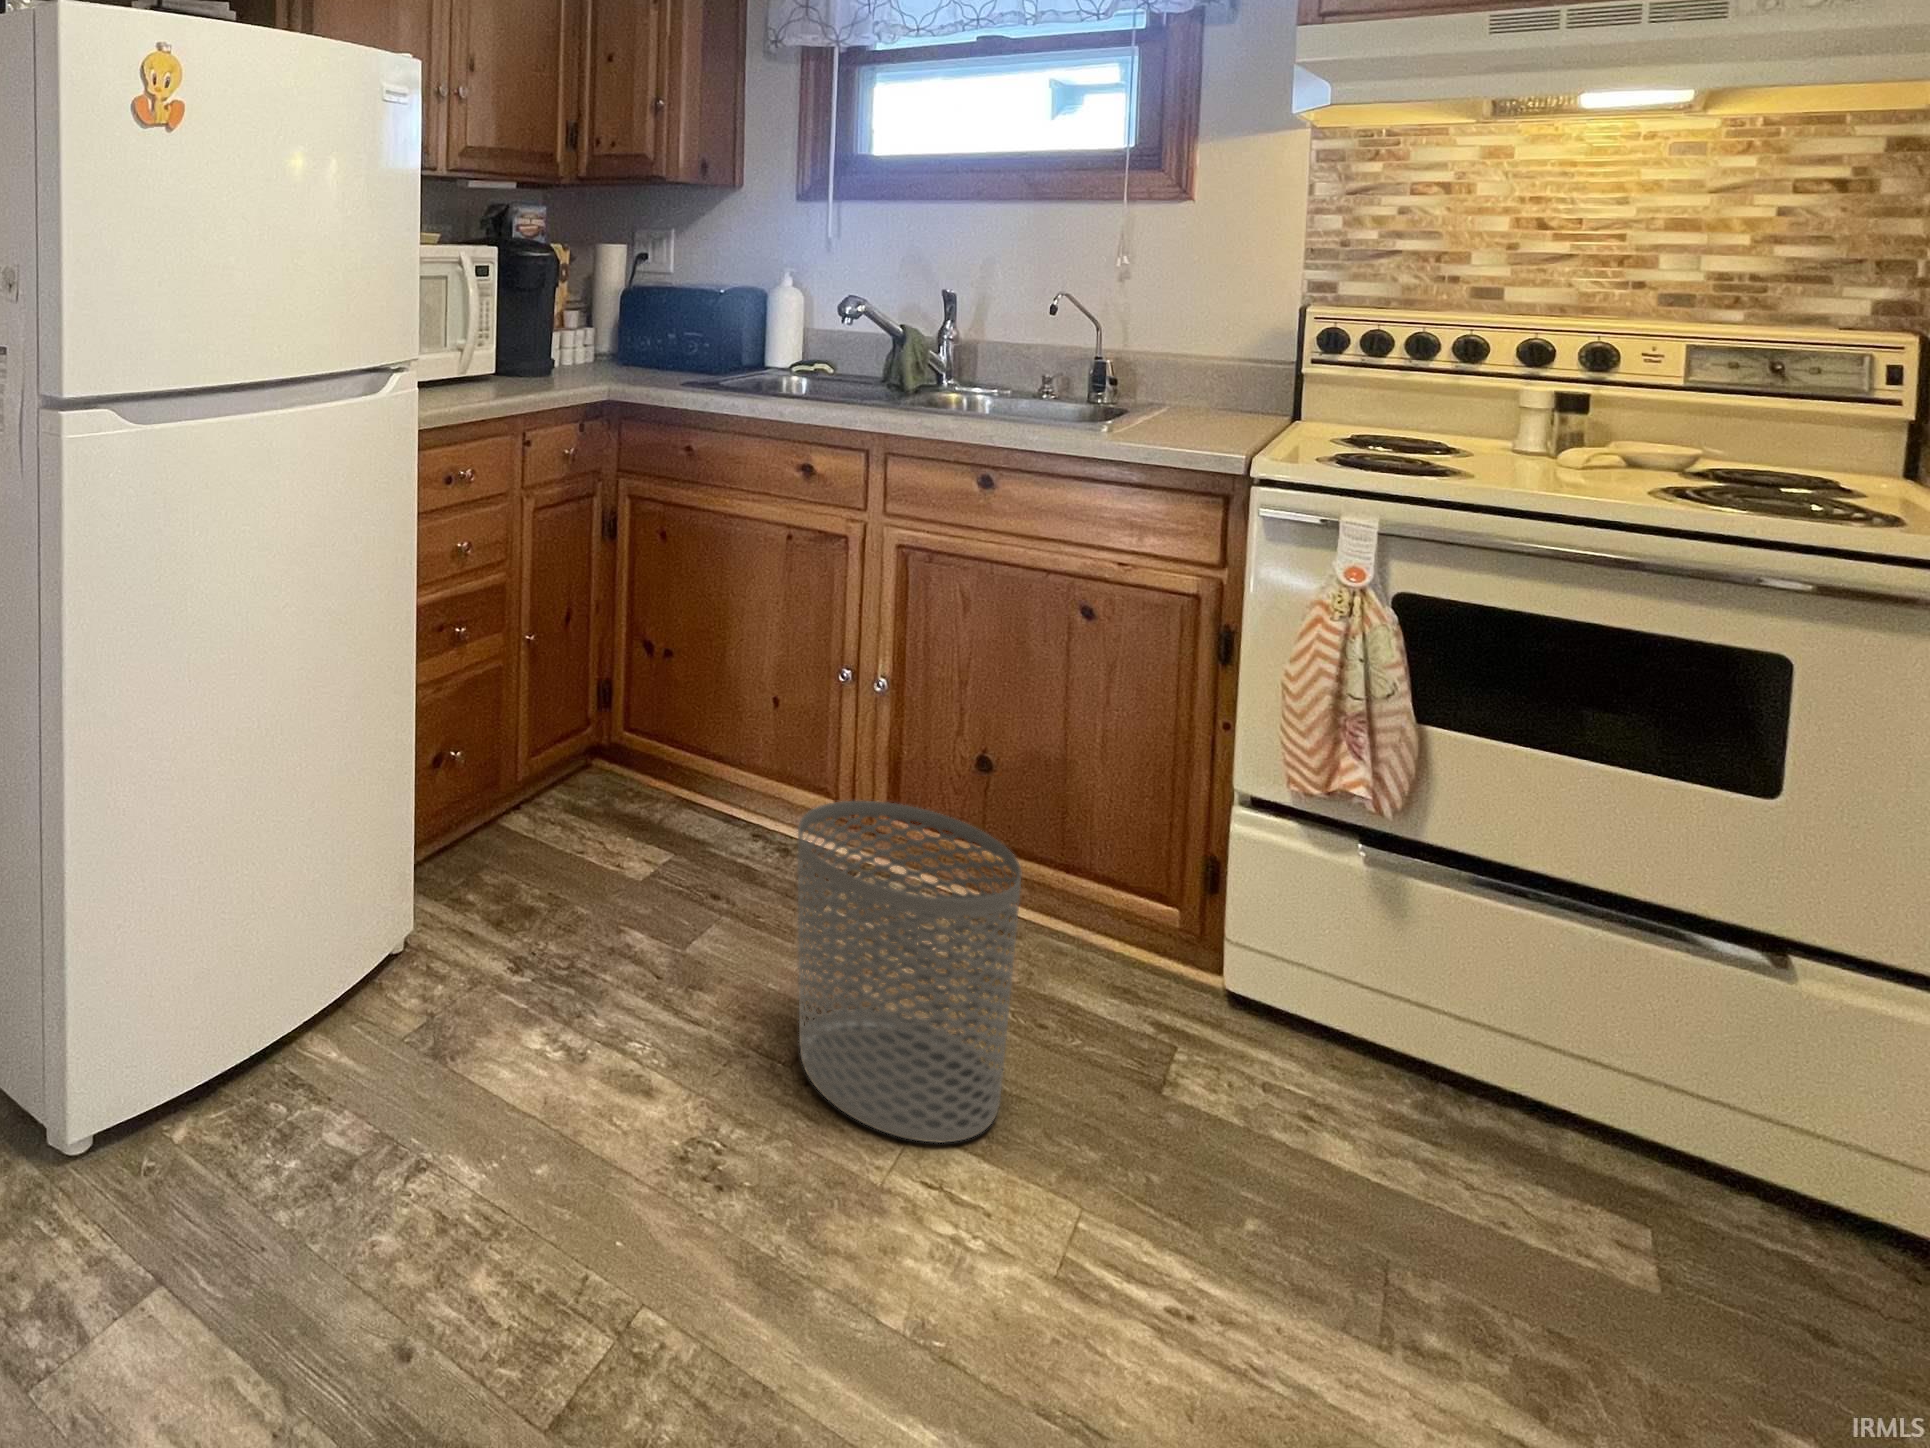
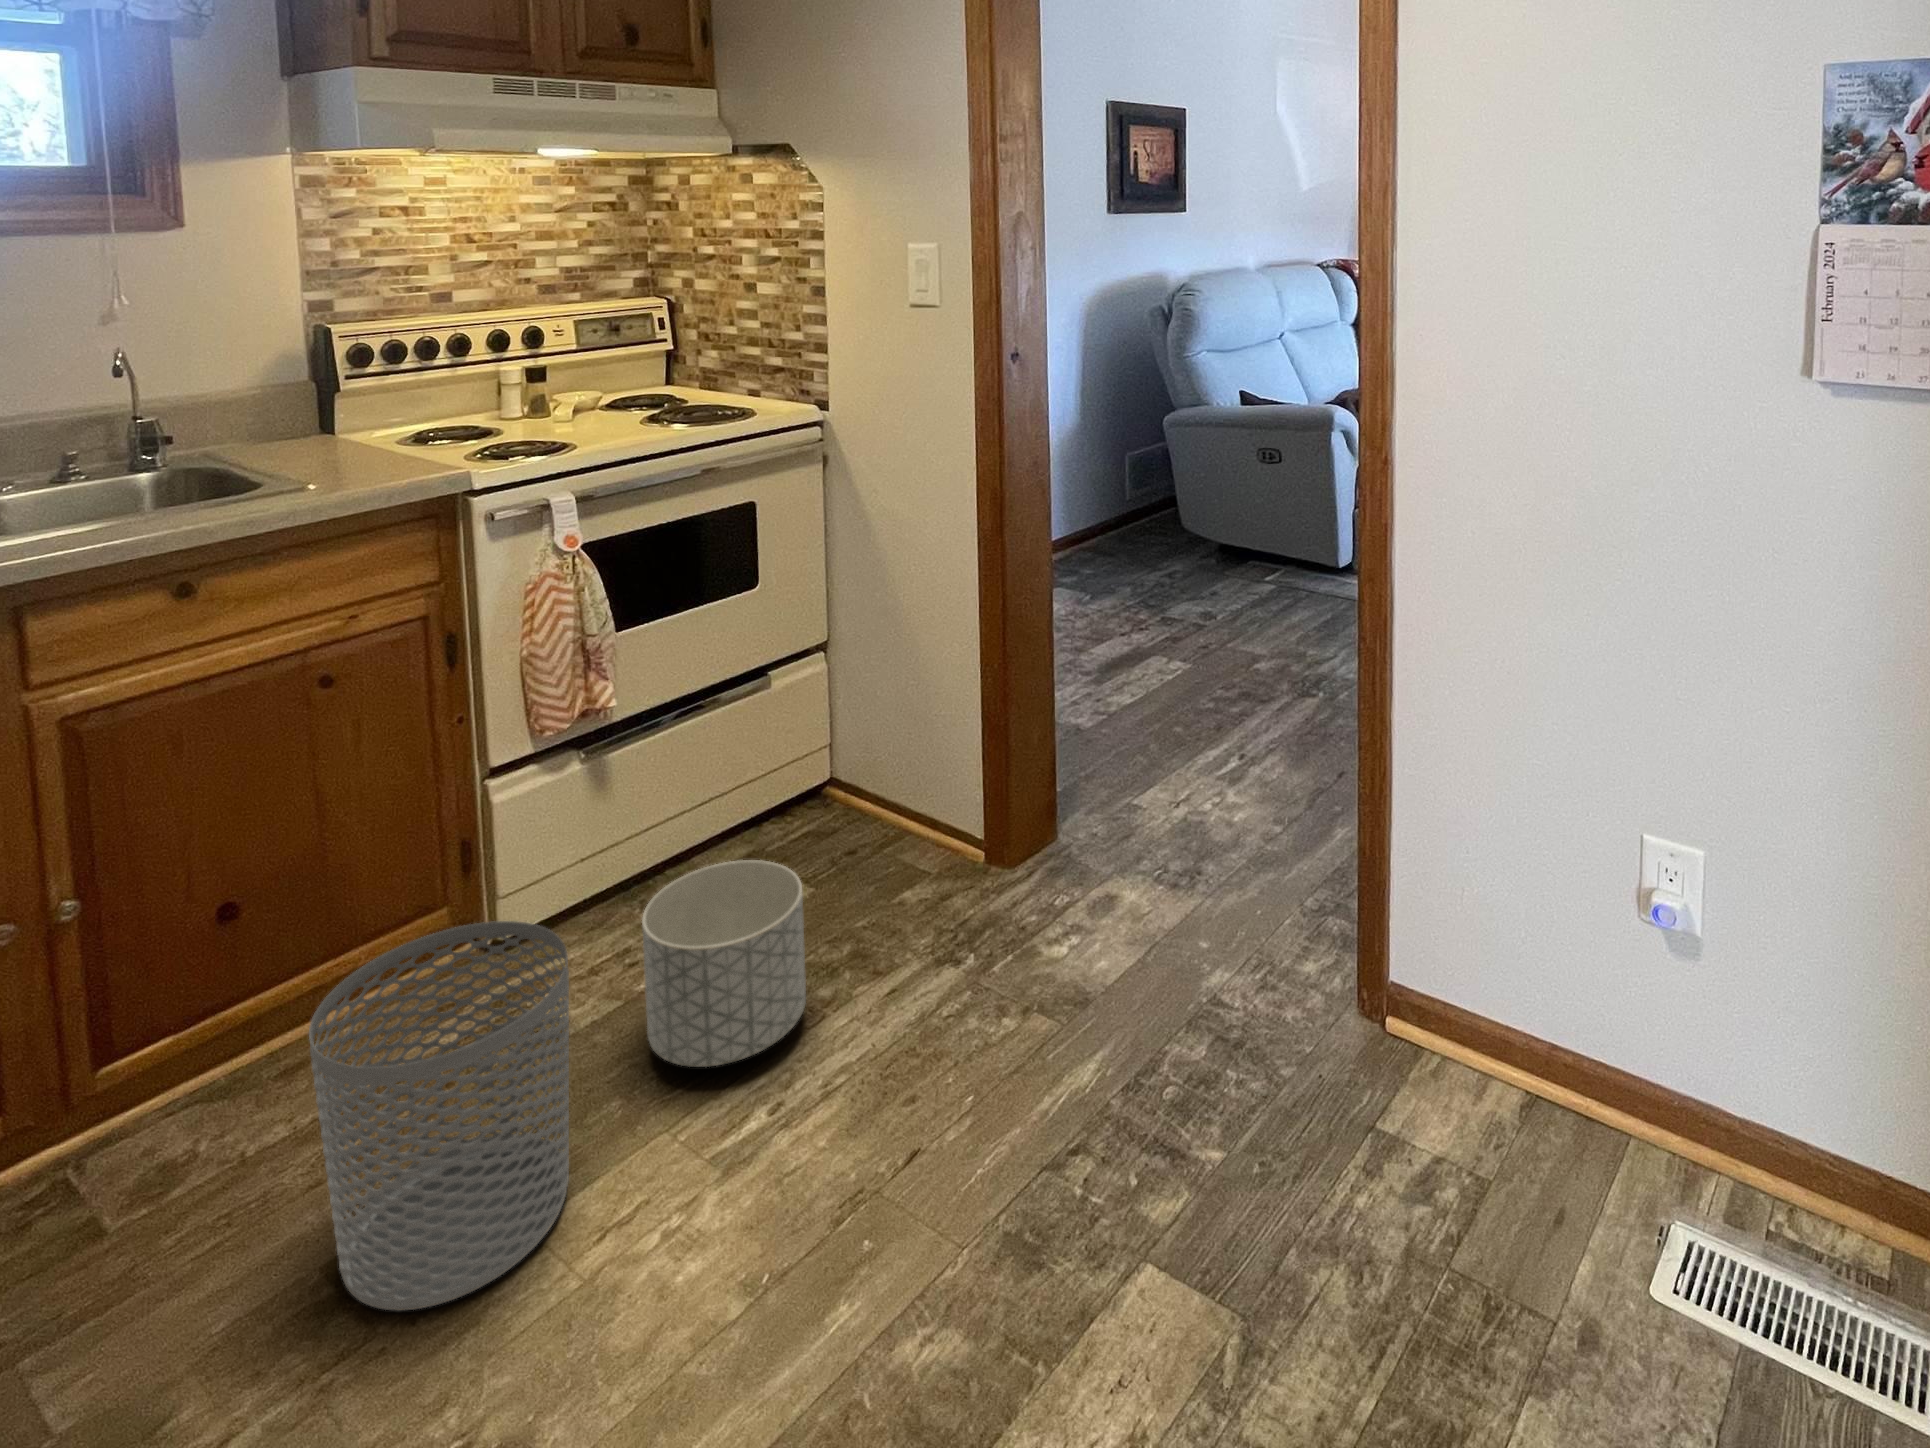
planter: none [1149,990,1408,1295] -> present [642,860,806,1067]

